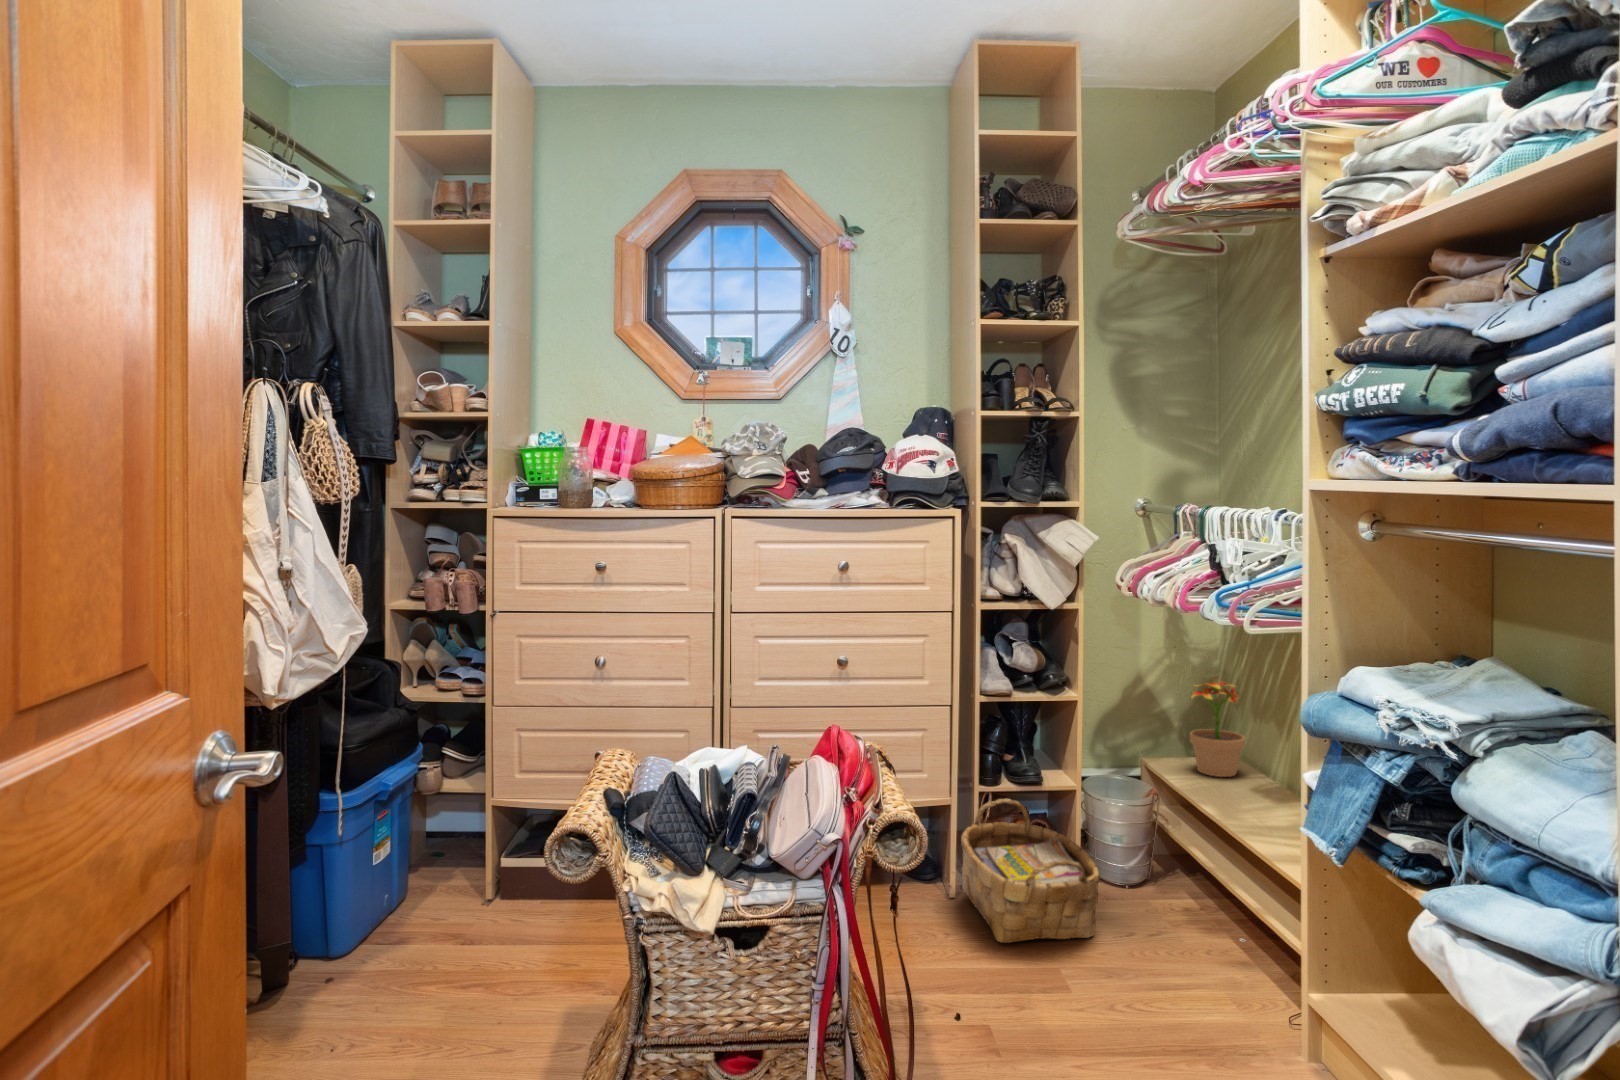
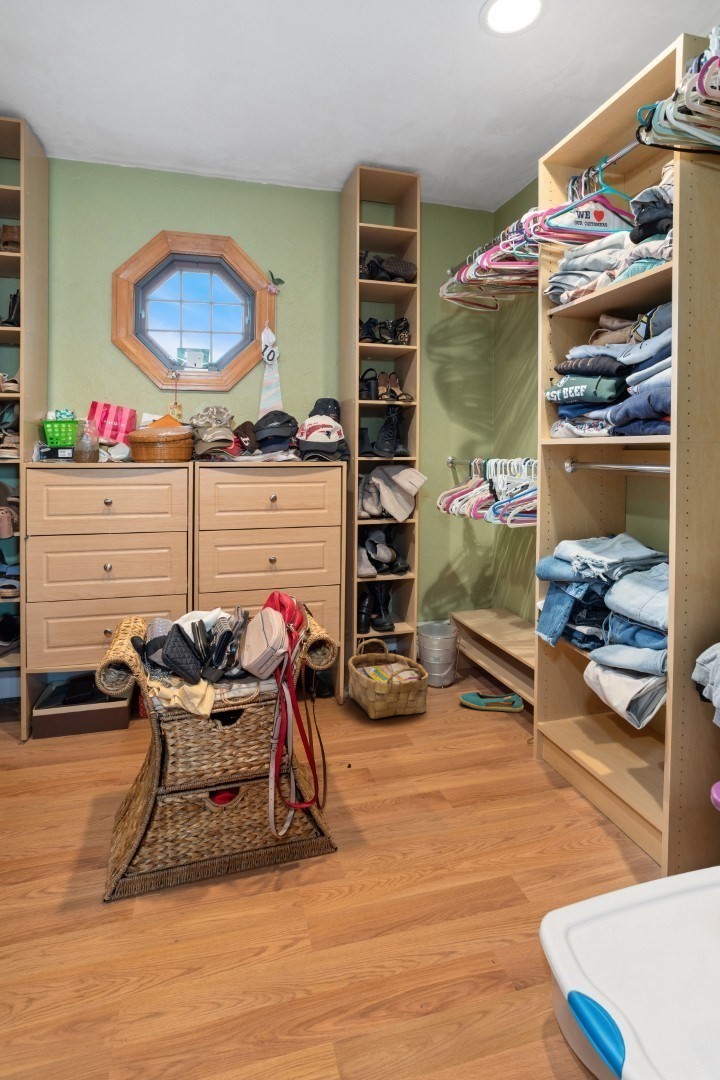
potted plant: present [1190,678,1245,777] -> none [478,563,509,621]
shoe: none [1155,907,1277,953] -> present [459,692,524,712]

